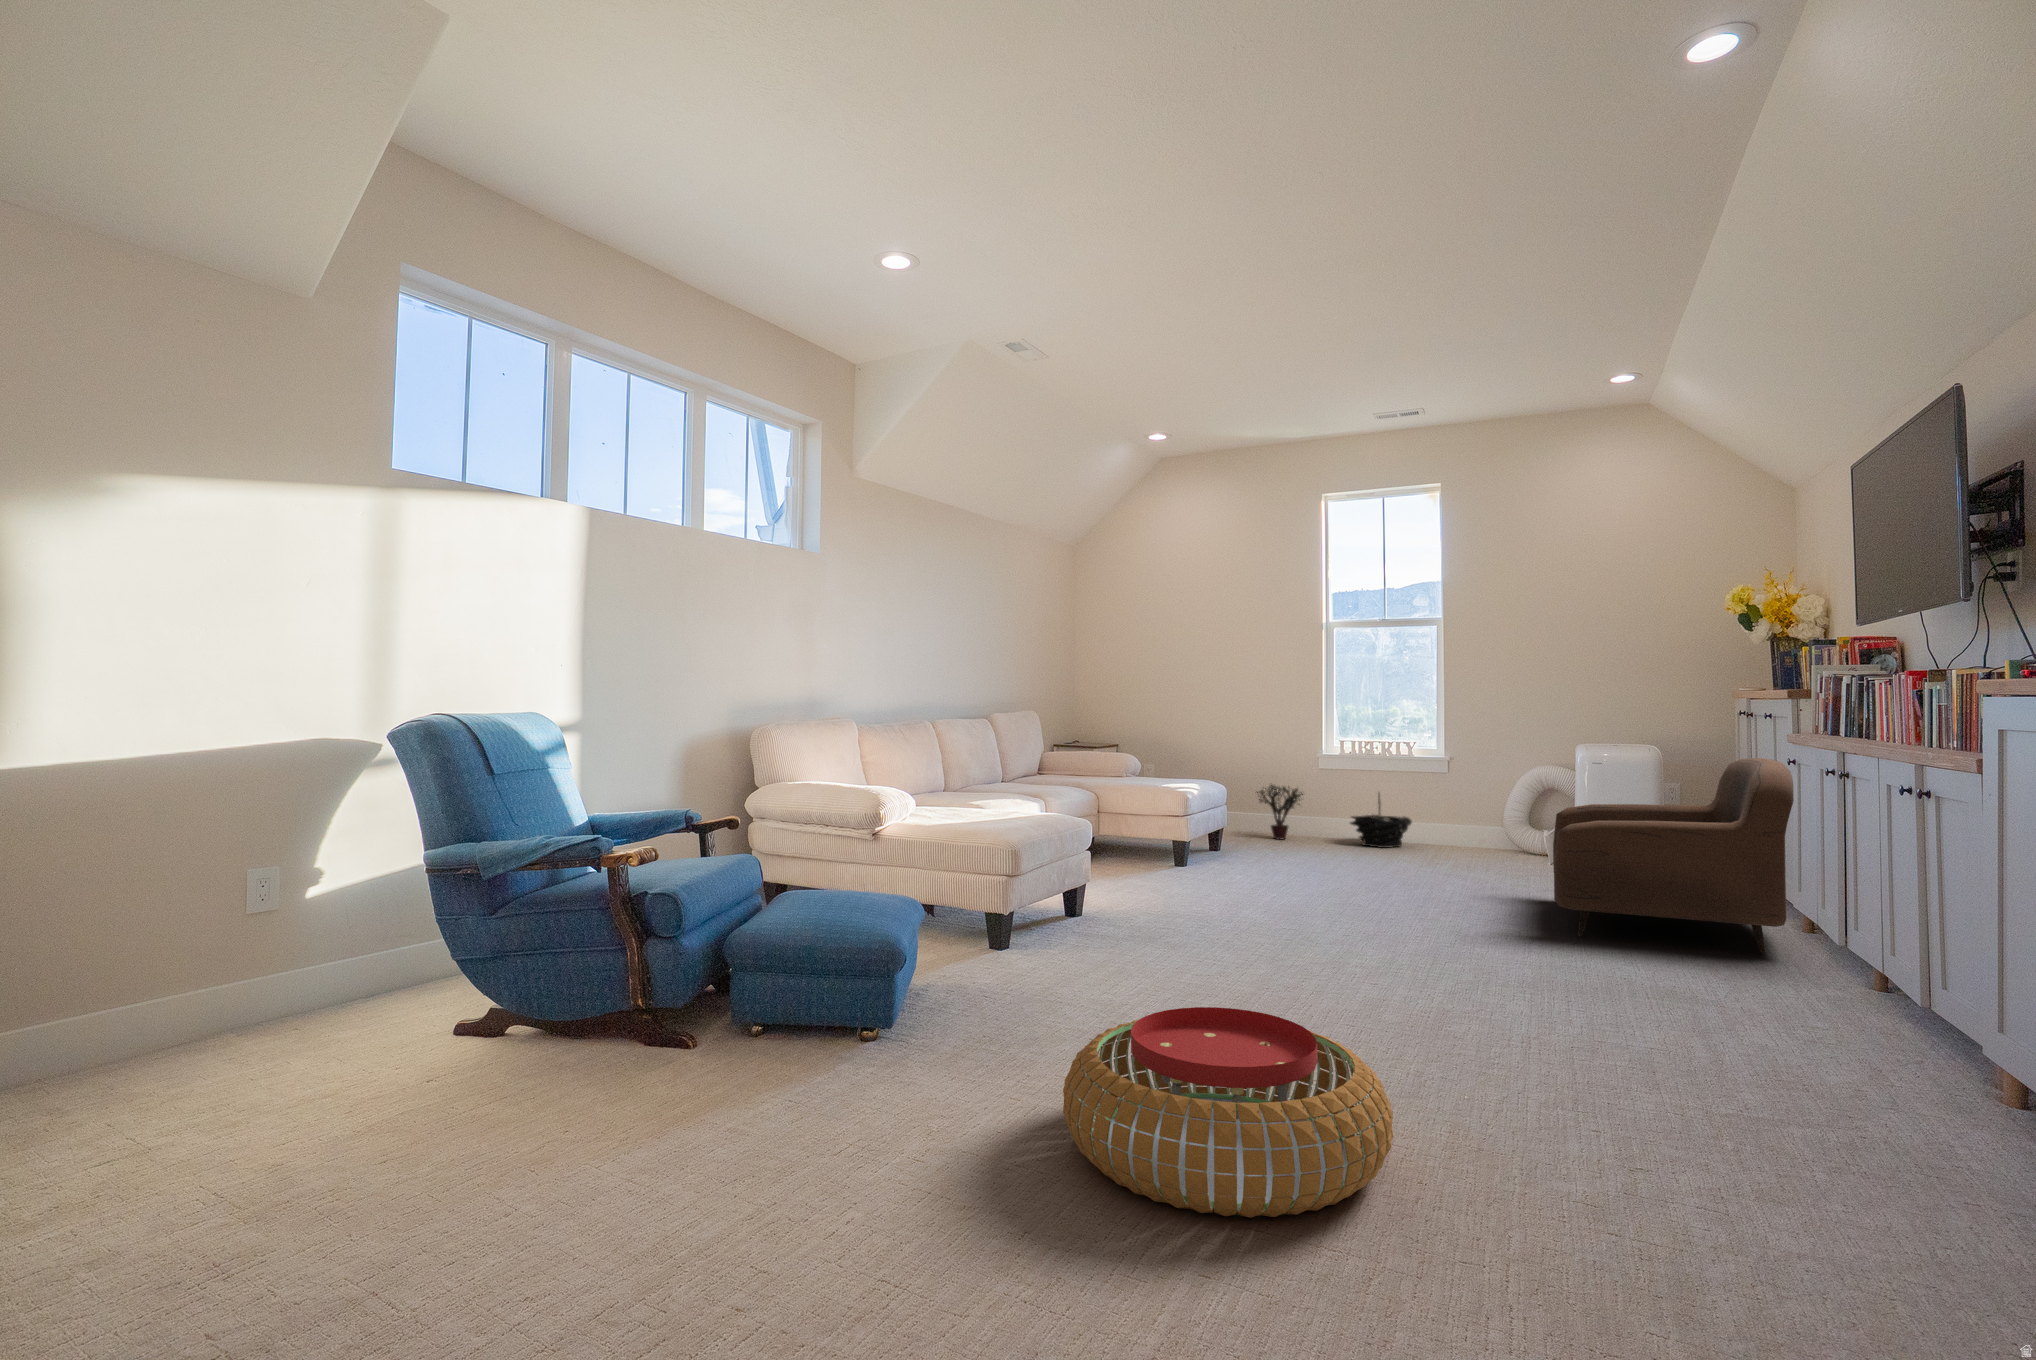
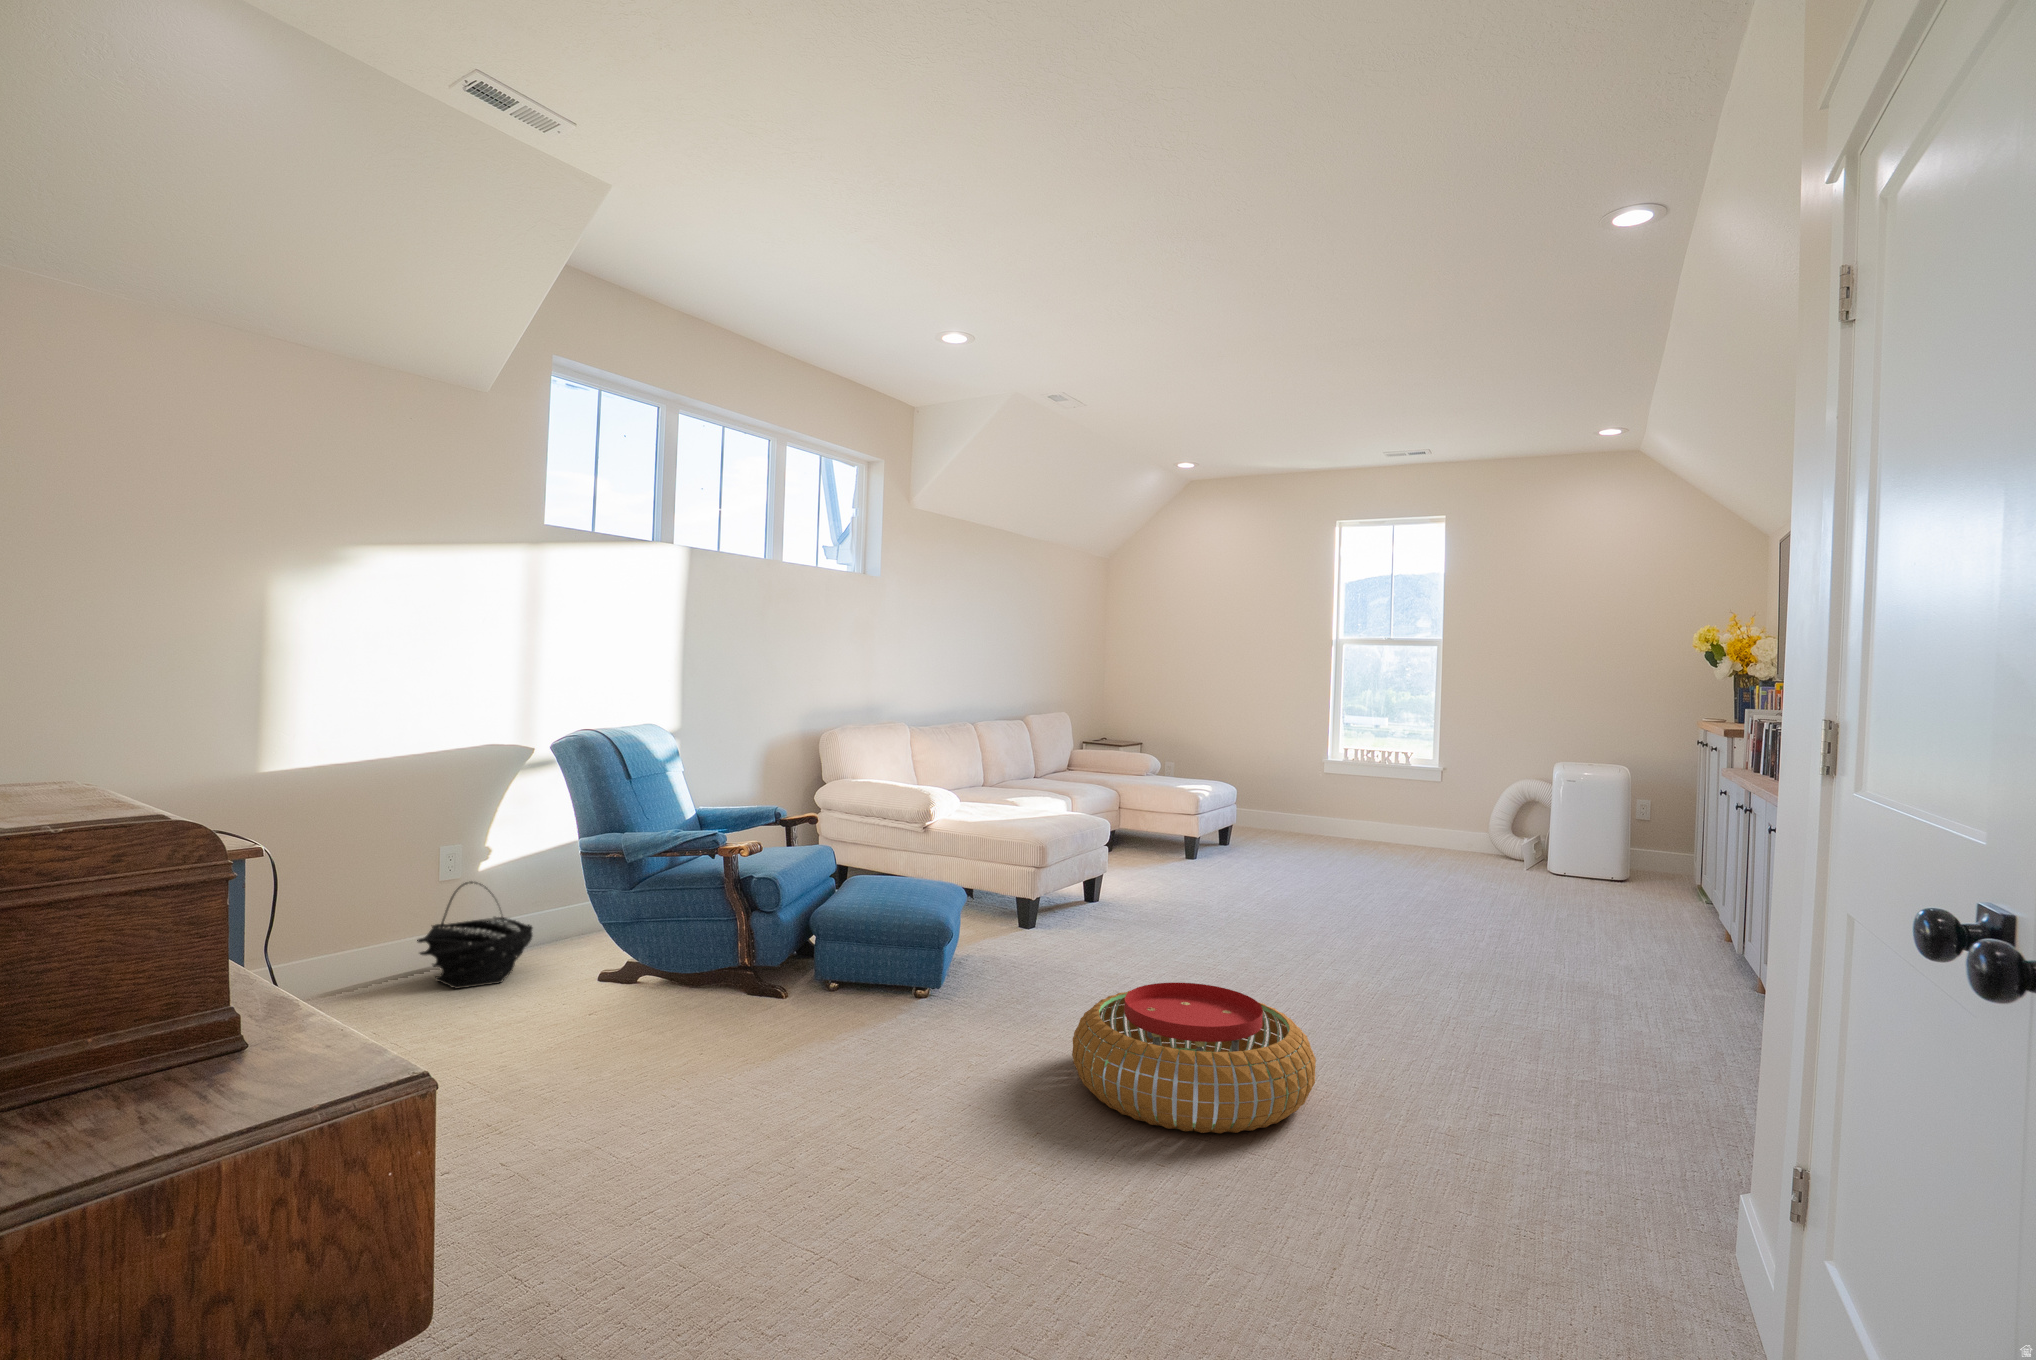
armchair: present [1553,758,1794,953] -> none [1507,788,1715,957]
potted plant: present [1257,785,1303,839] -> none [1265,784,1311,836]
basket: present [1350,793,1412,848] -> present [417,882,533,989]

